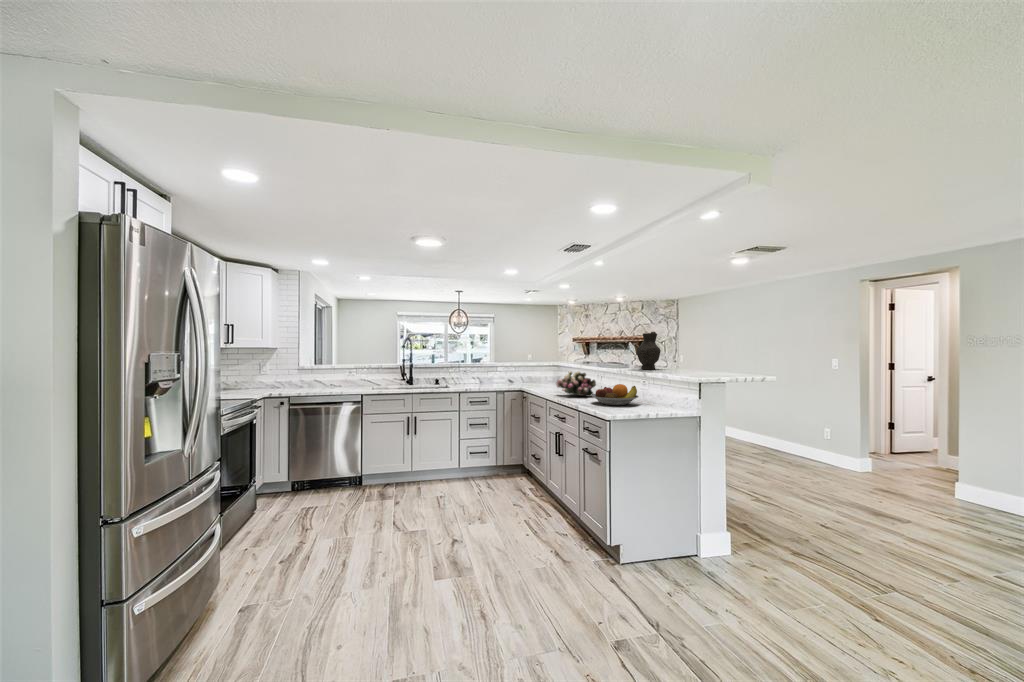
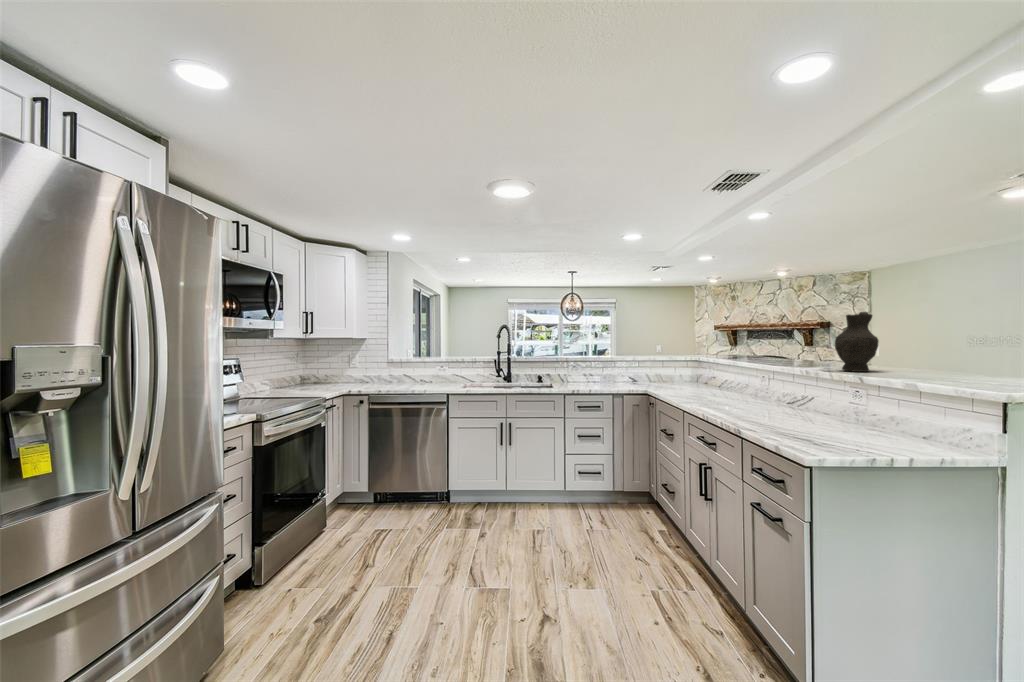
flower arrangement: present [556,371,596,397] -> none [700,371,766,411]
fruit bowl: present [591,384,638,405] -> none [763,397,854,432]

